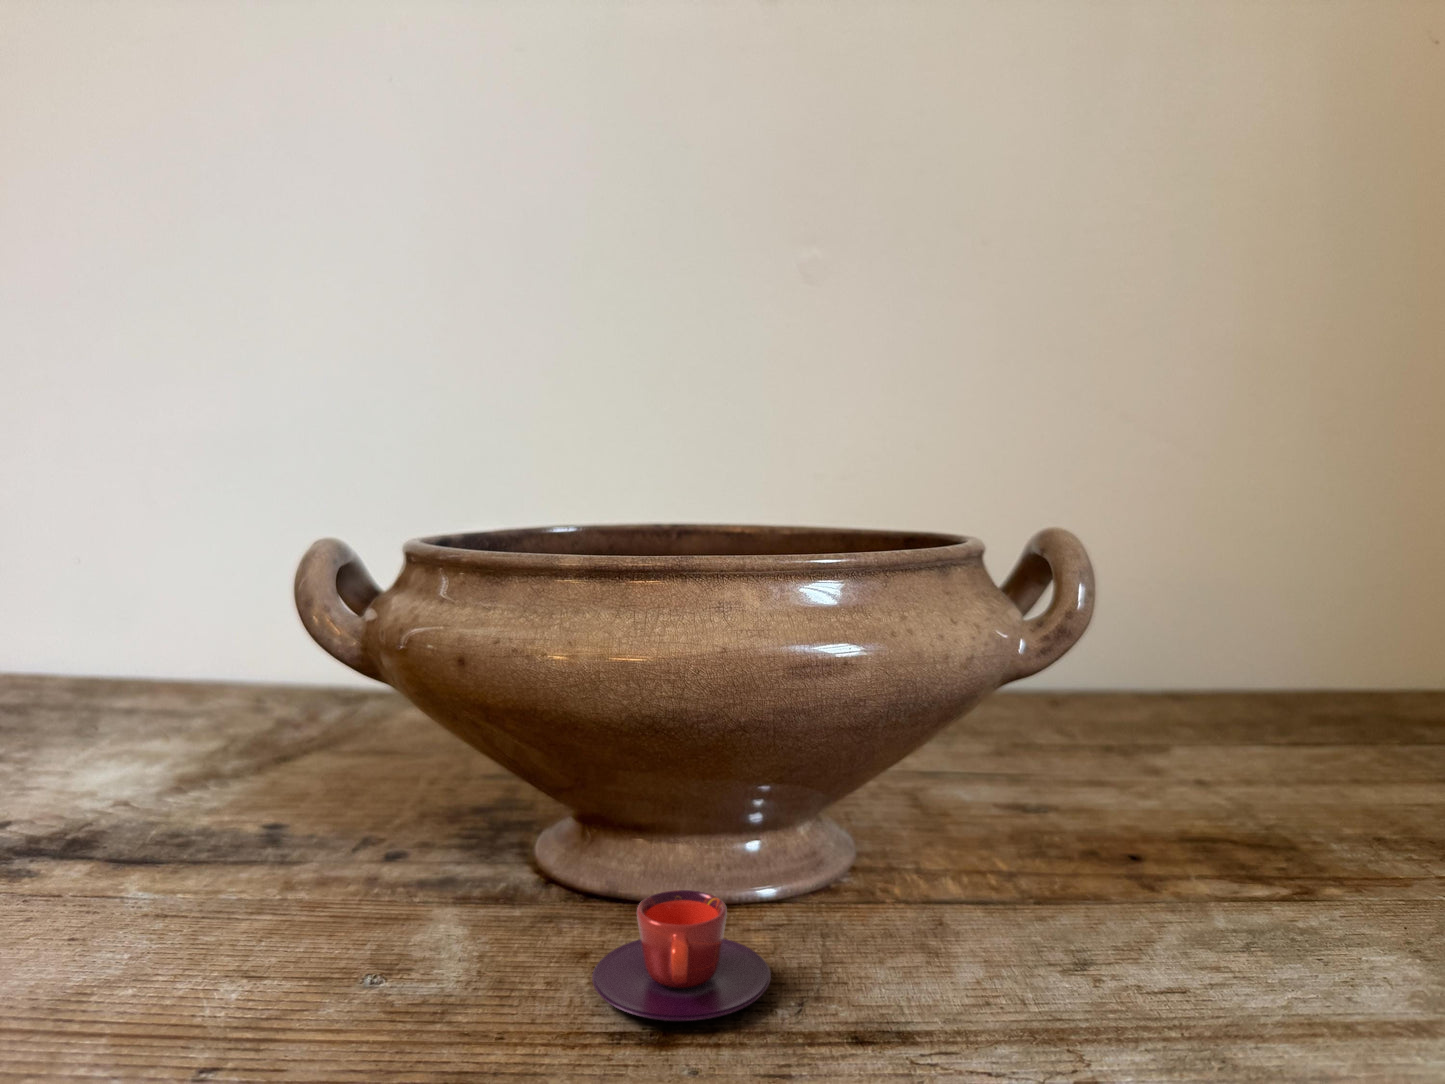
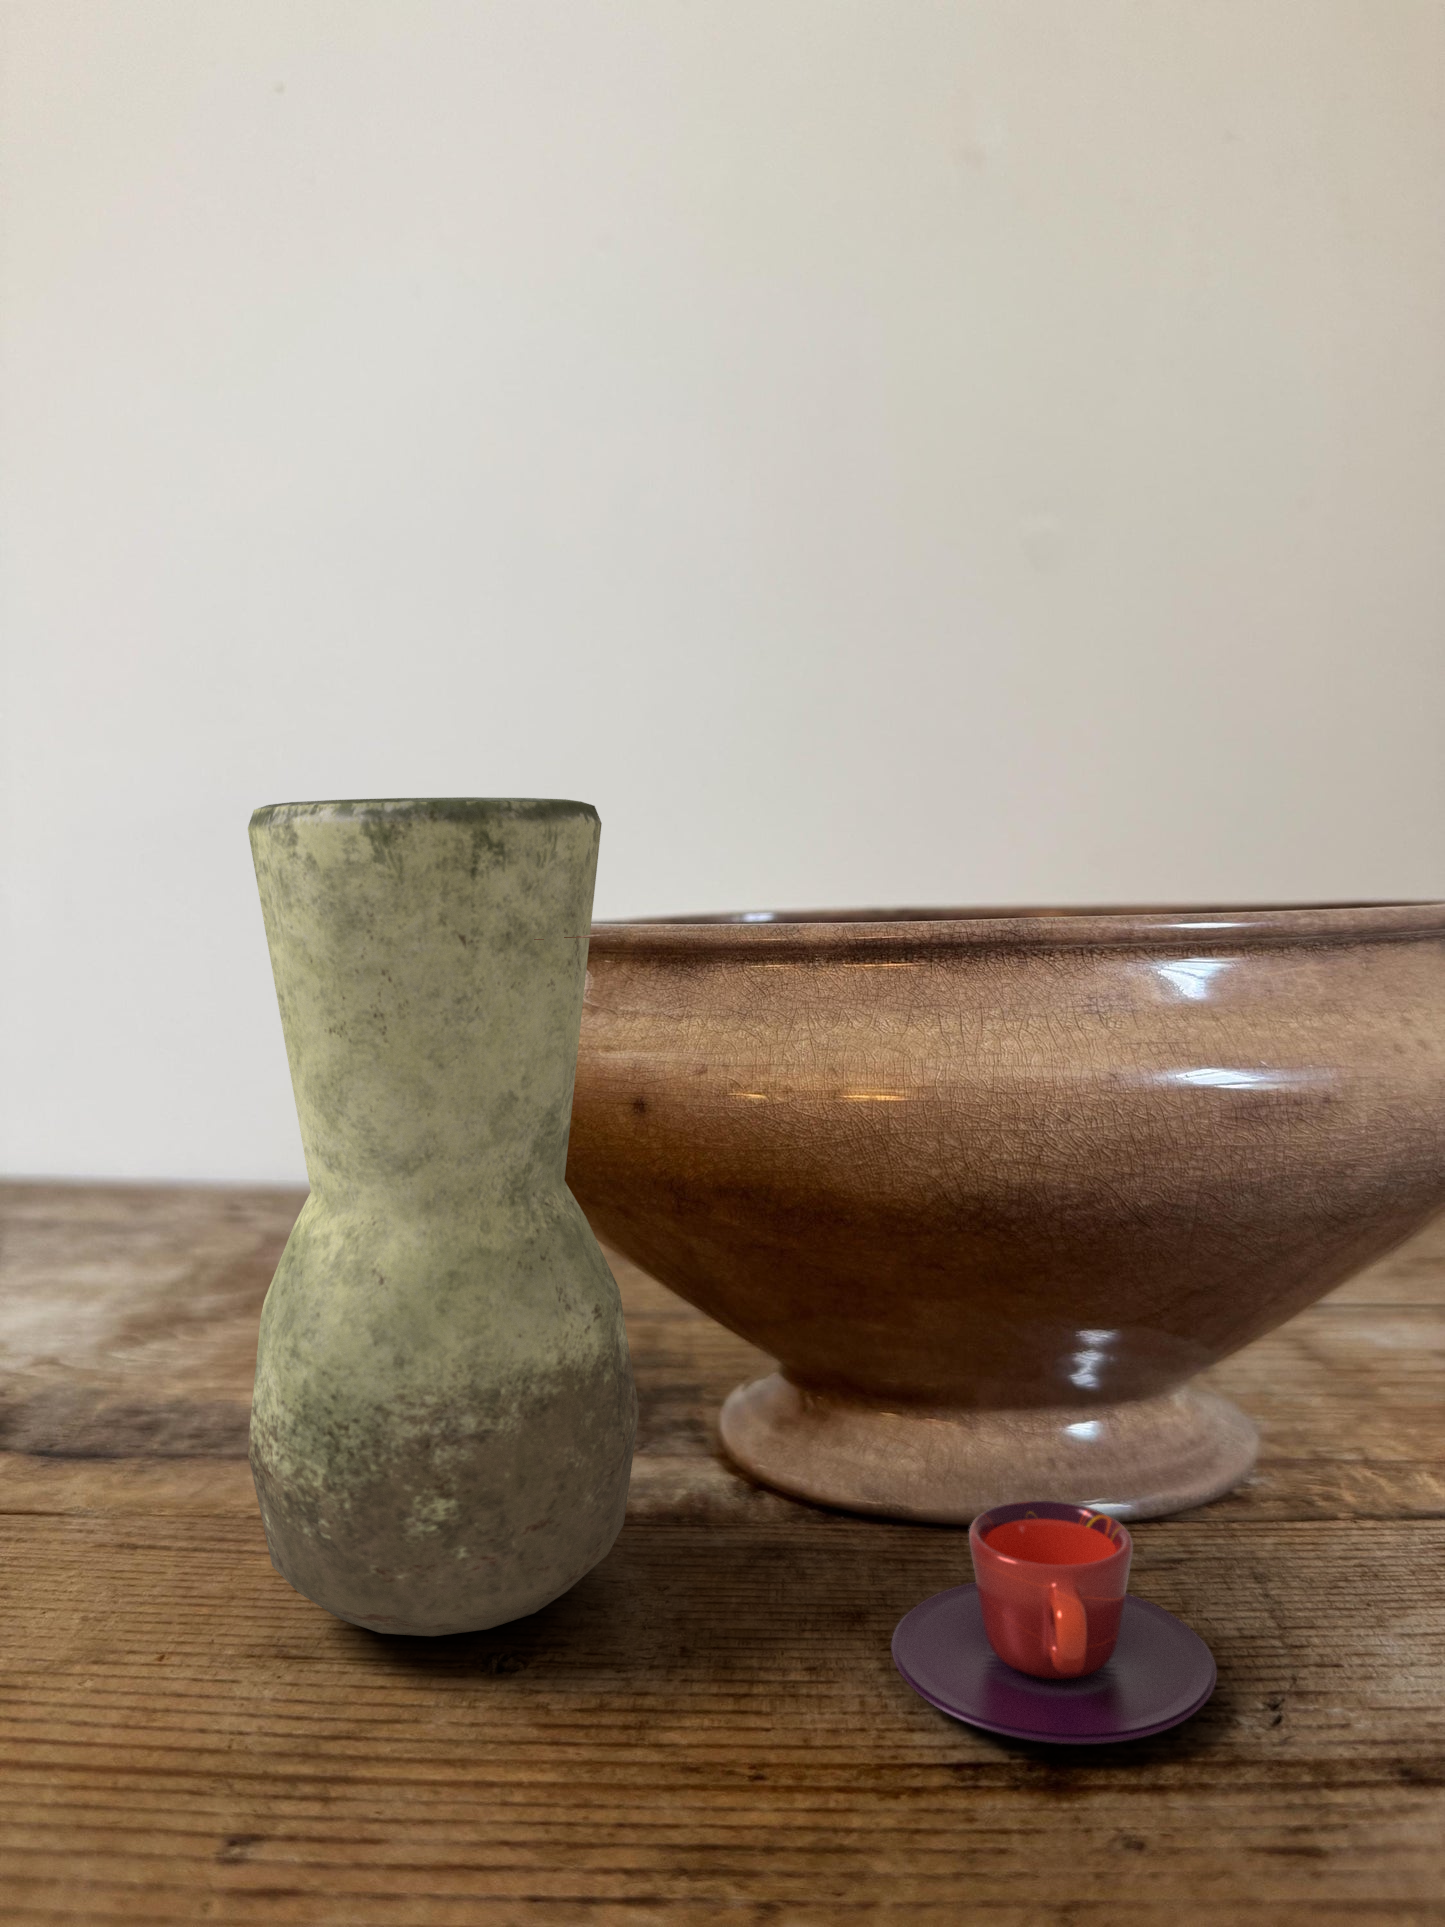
vase: none [226,478,463,965] -> present [248,797,639,1636]

